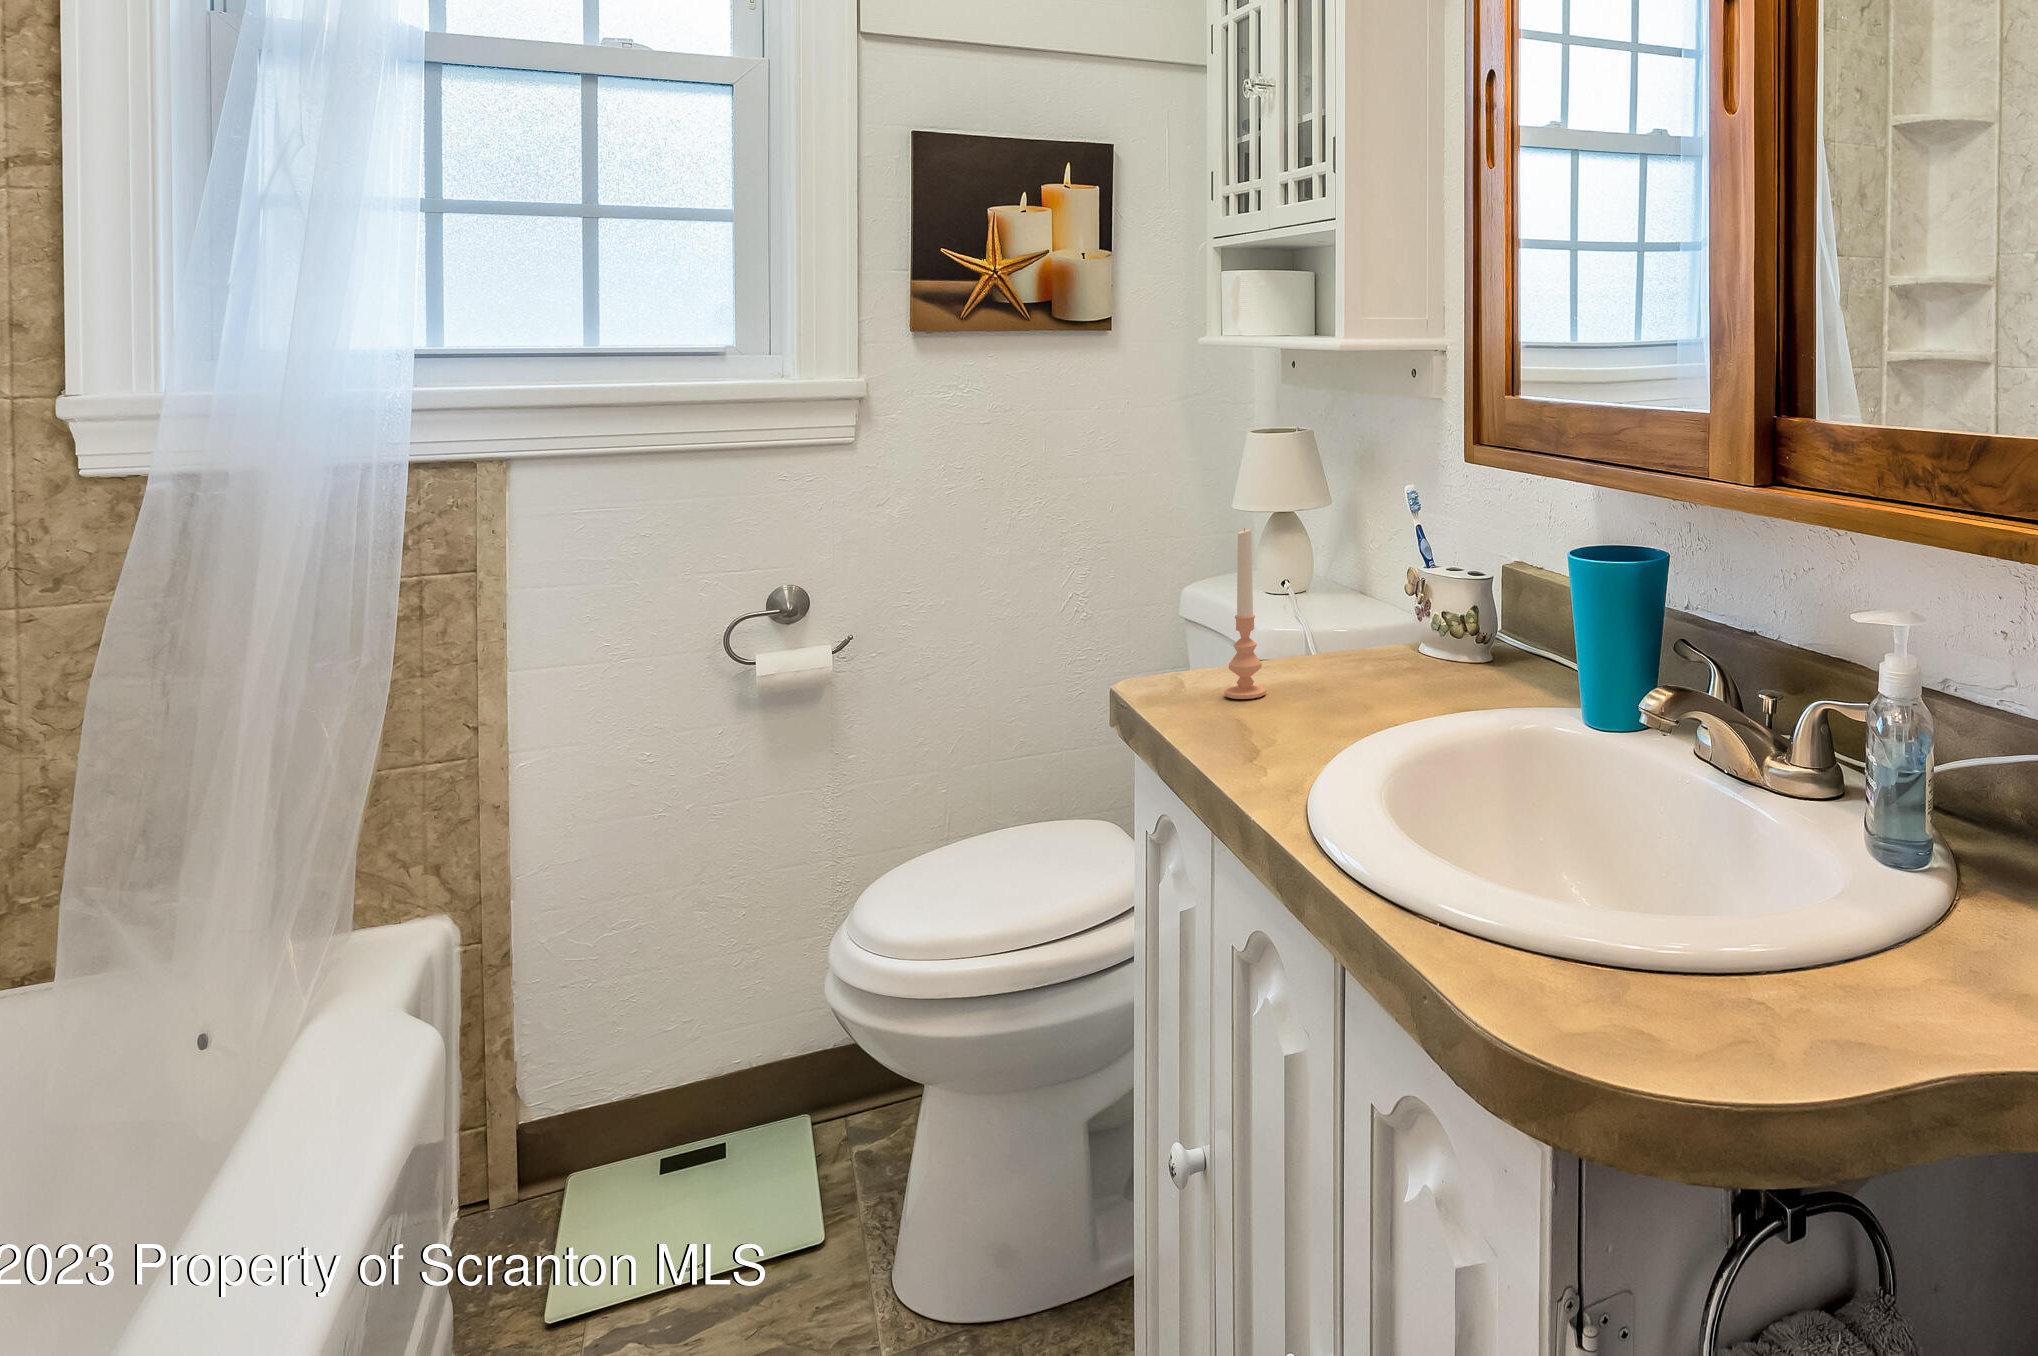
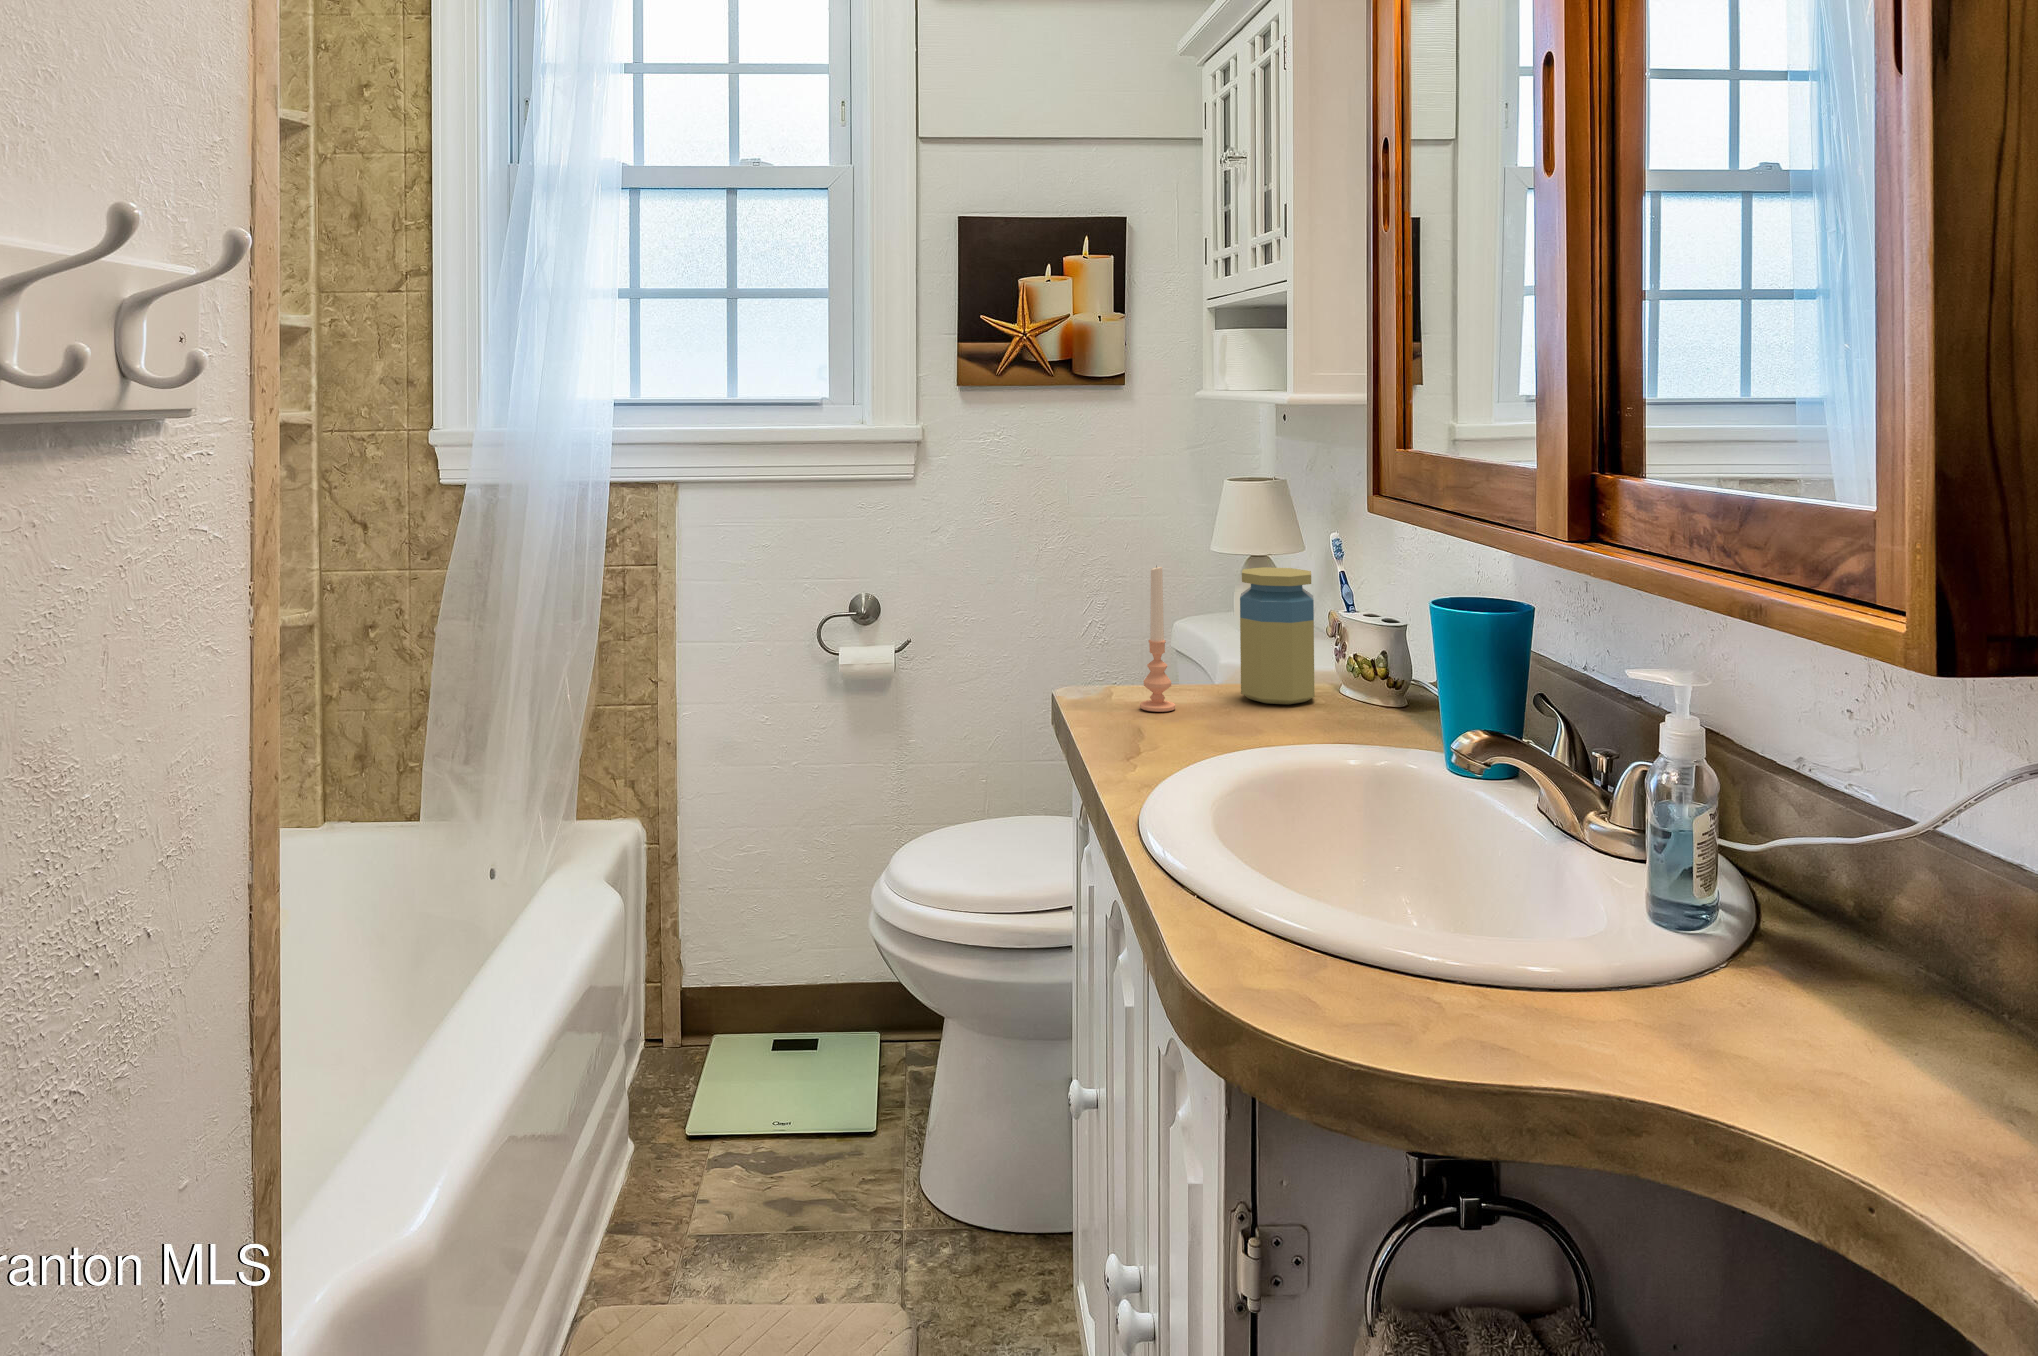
jar: none [1326,523,1410,675] -> present [1240,567,1315,704]

